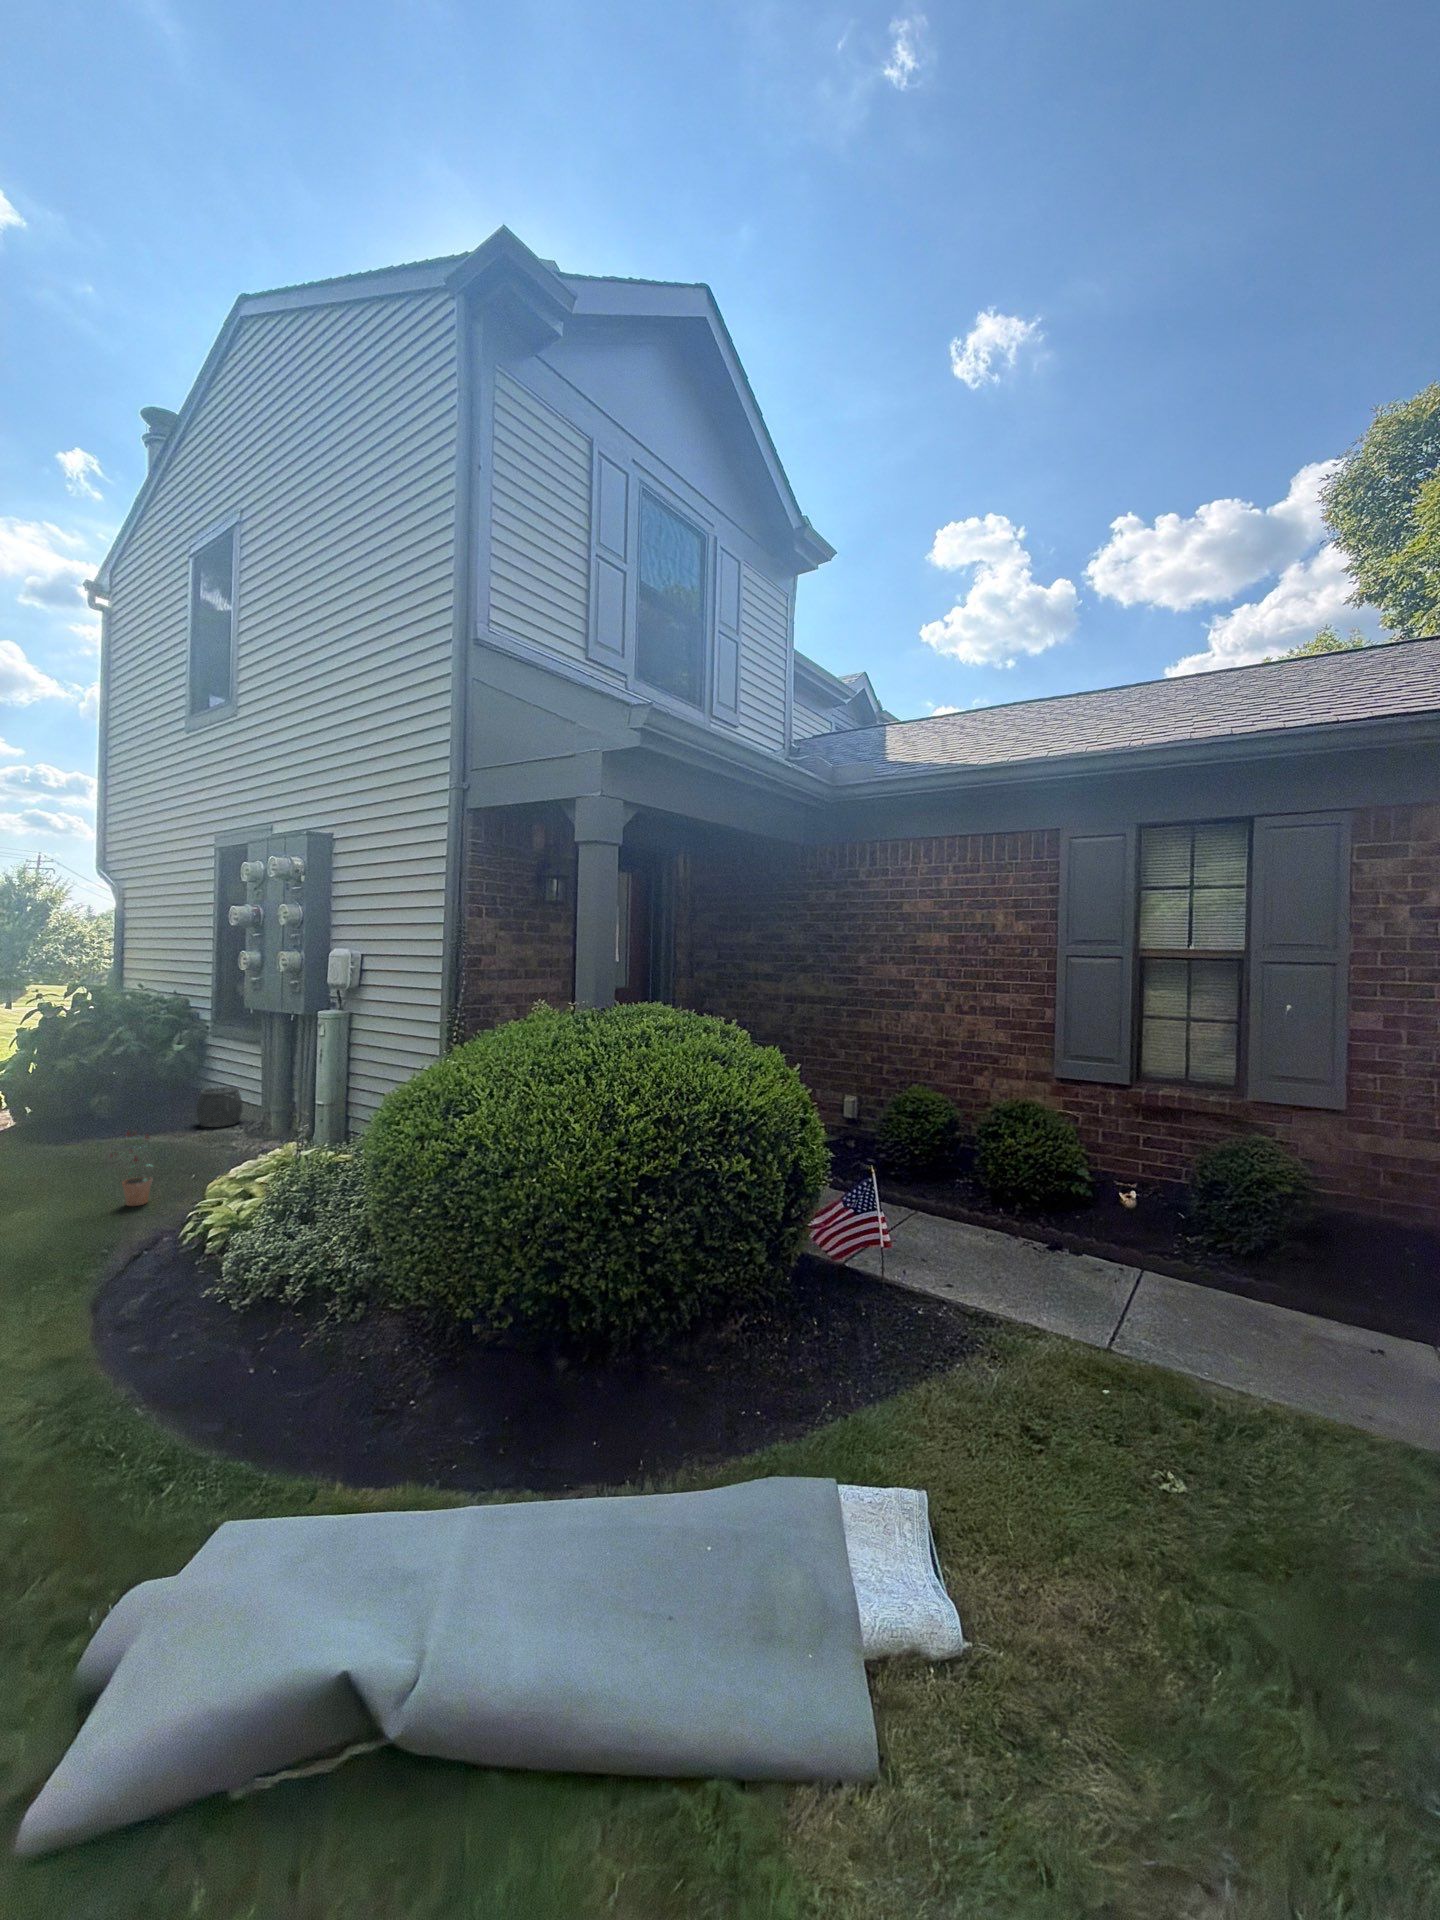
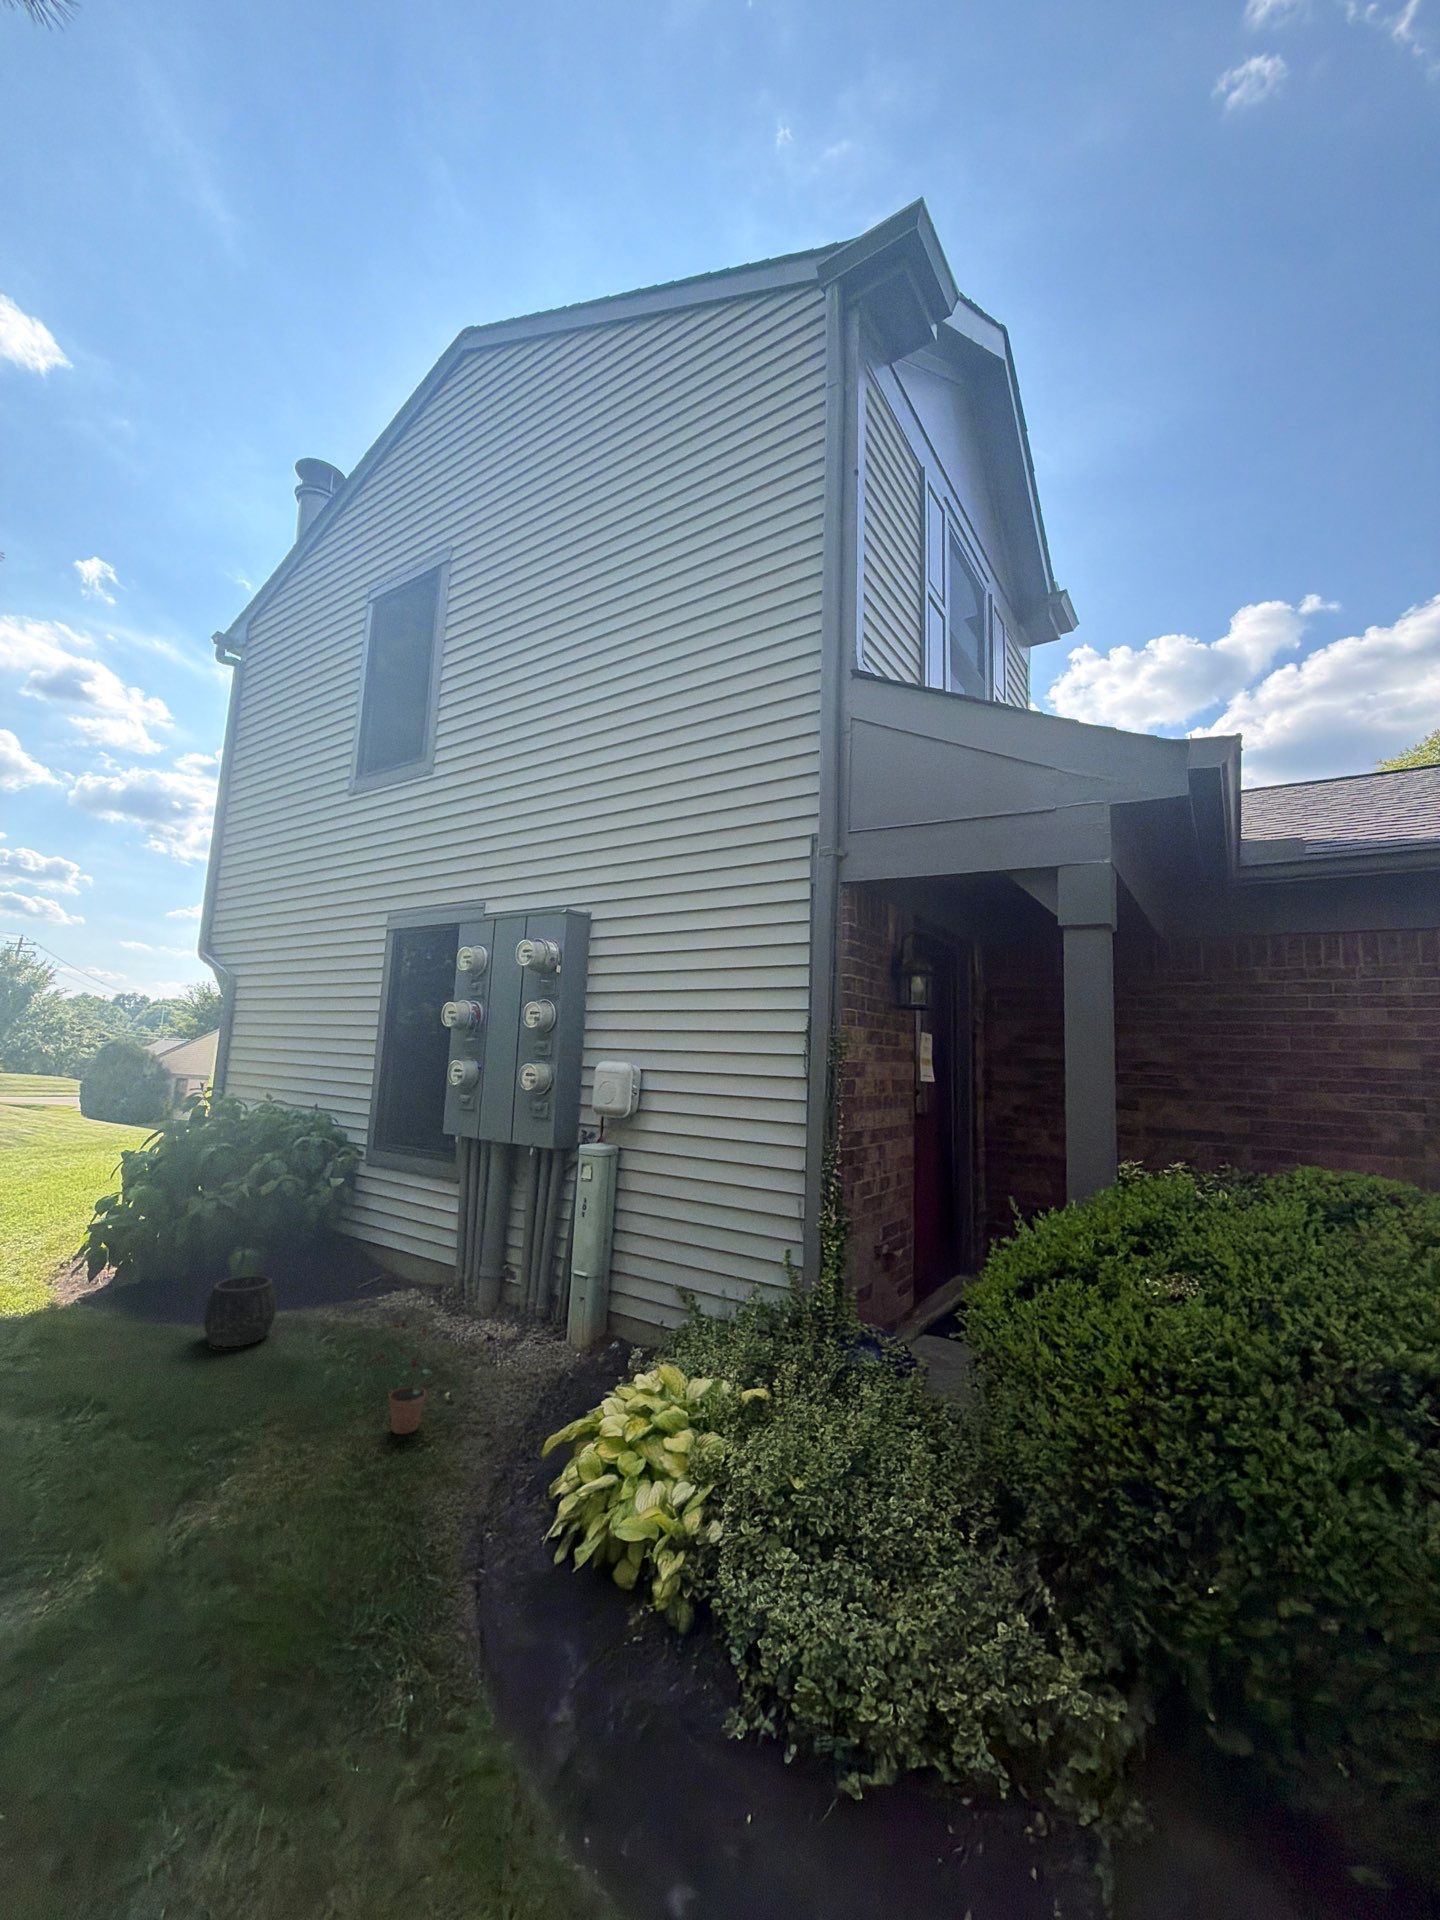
woven basket: present [196,1087,243,1127] -> present [204,1276,277,1347]

